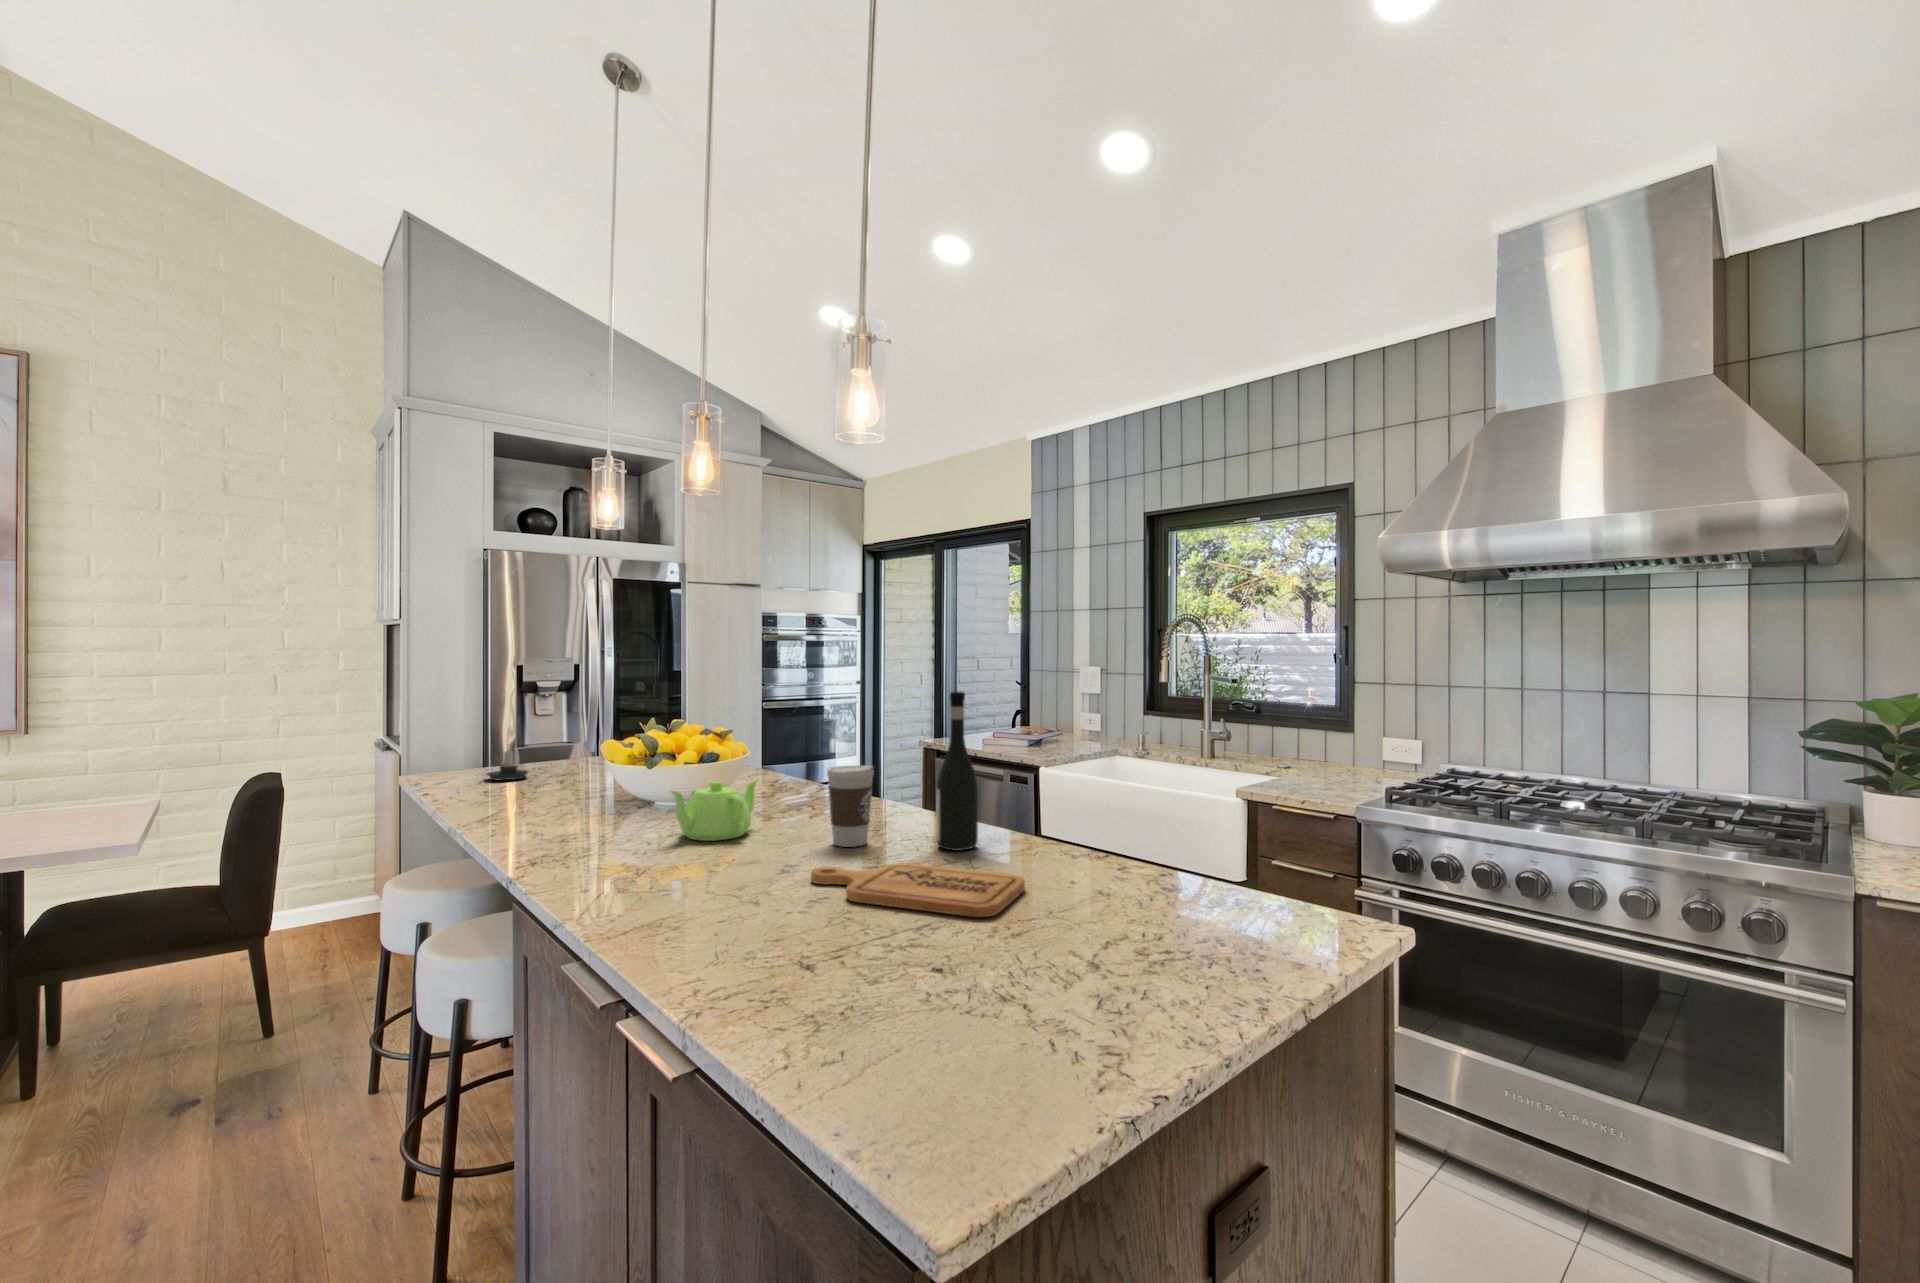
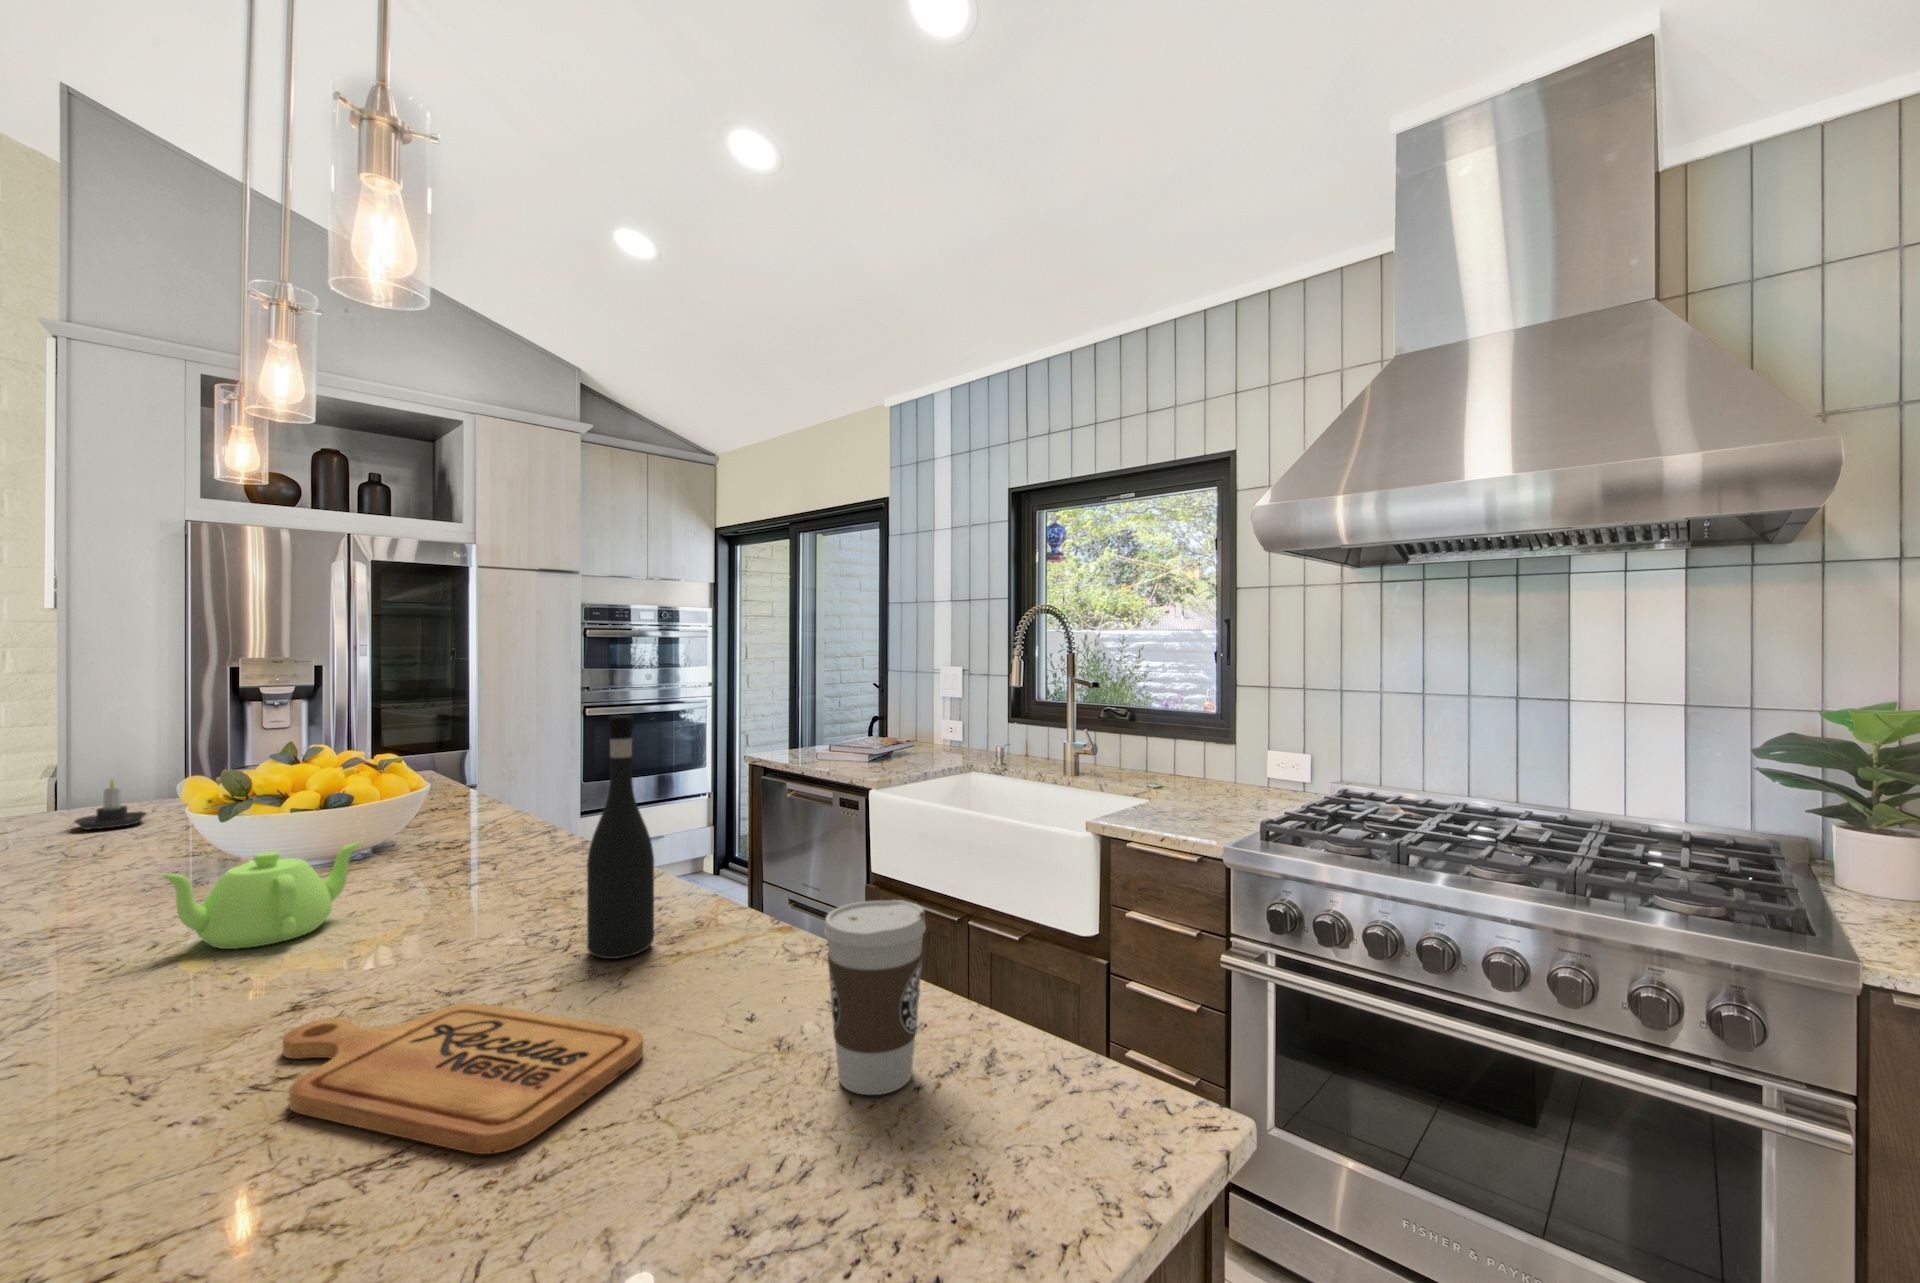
coffee cup: present [827,765,874,847] -> present [824,900,926,1095]

